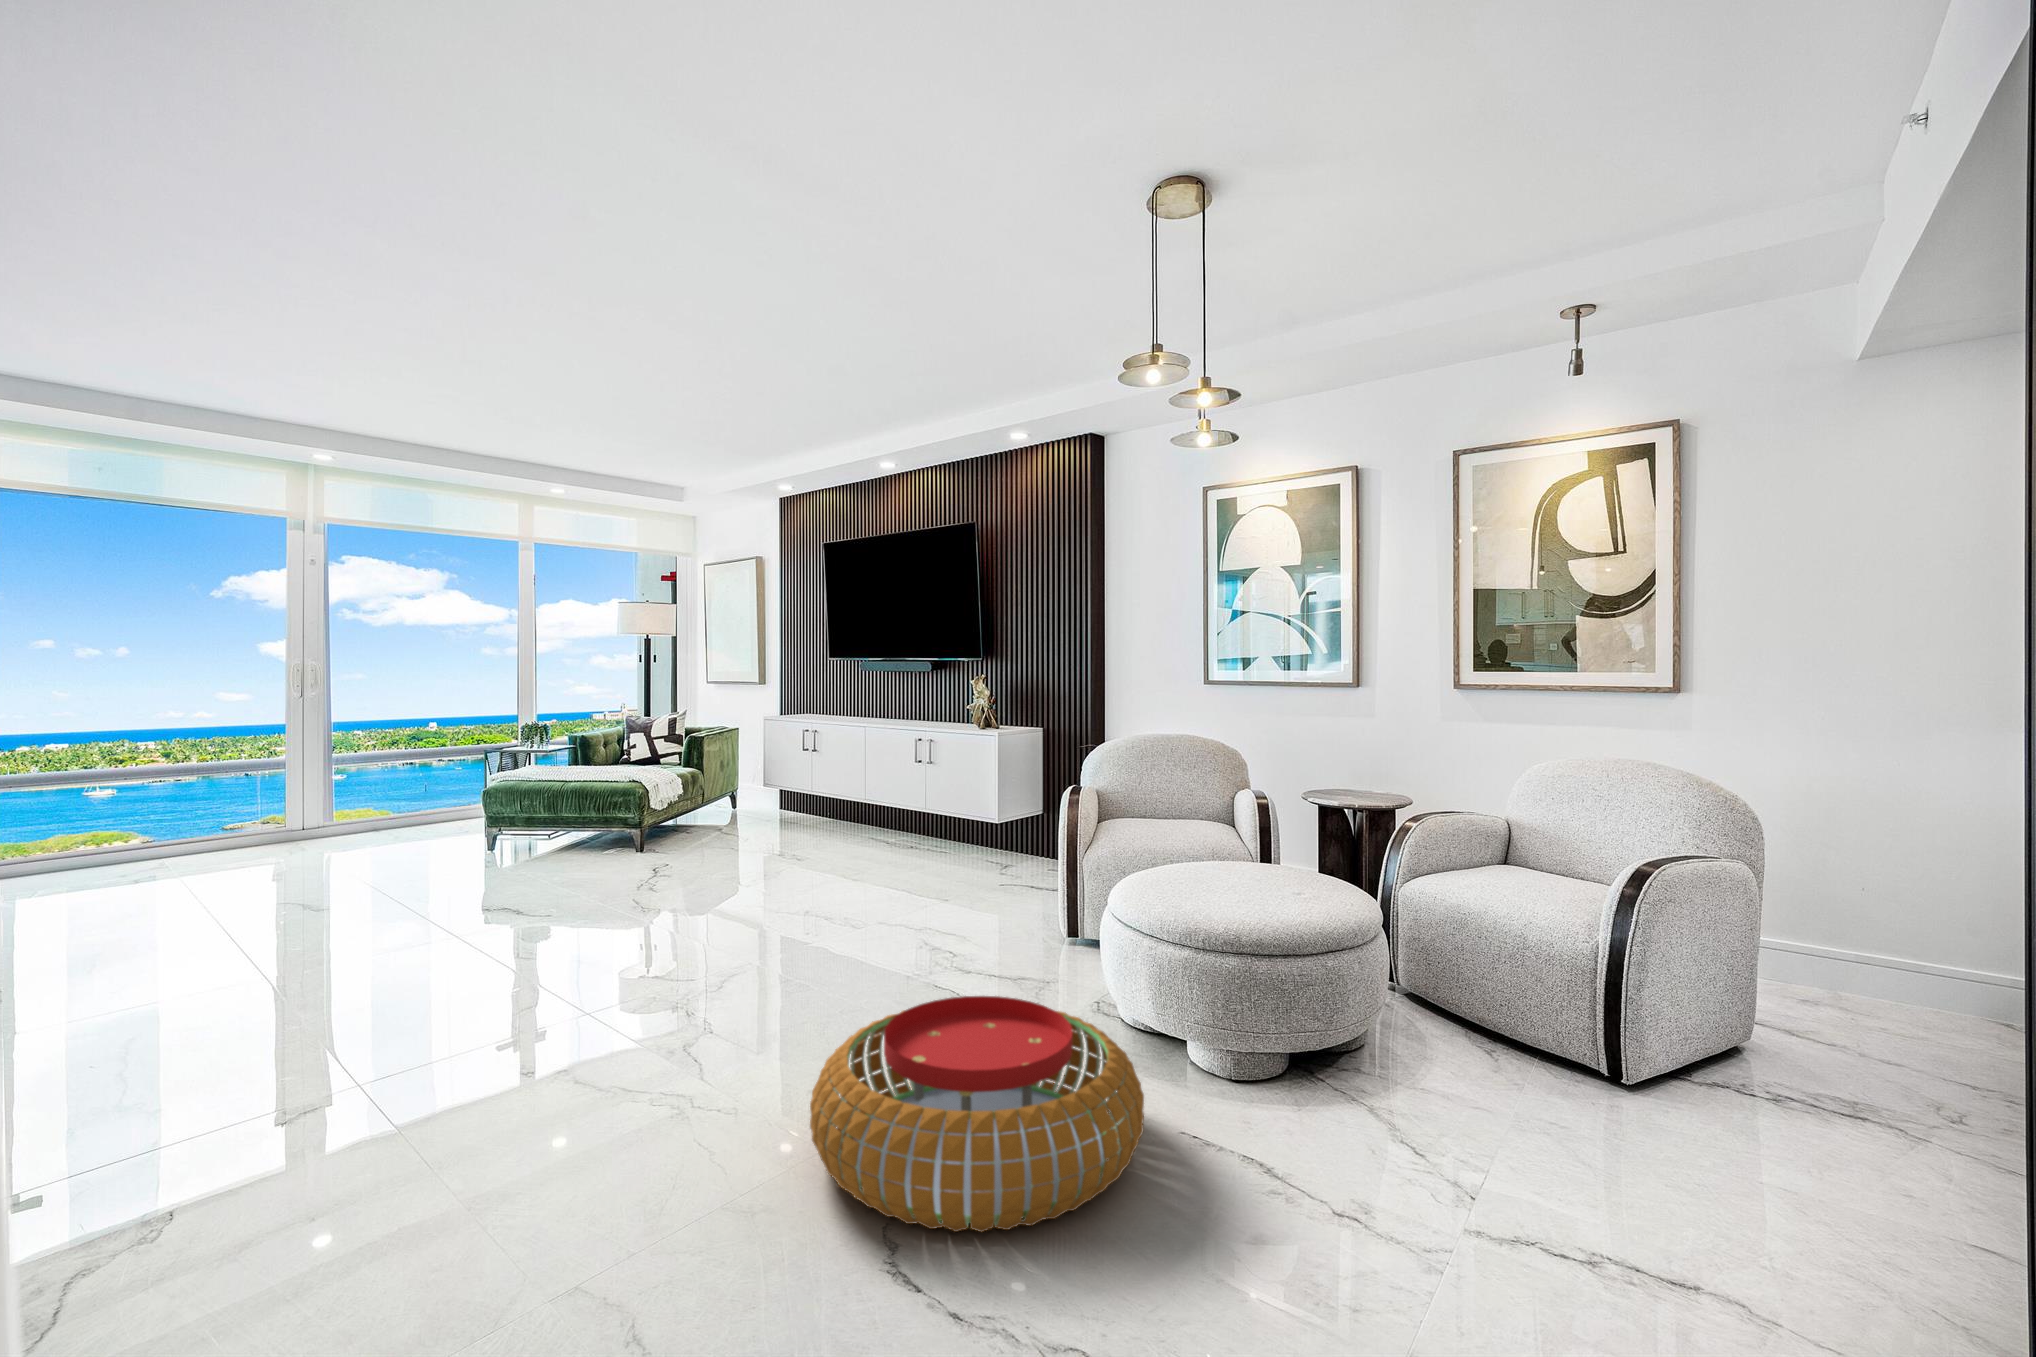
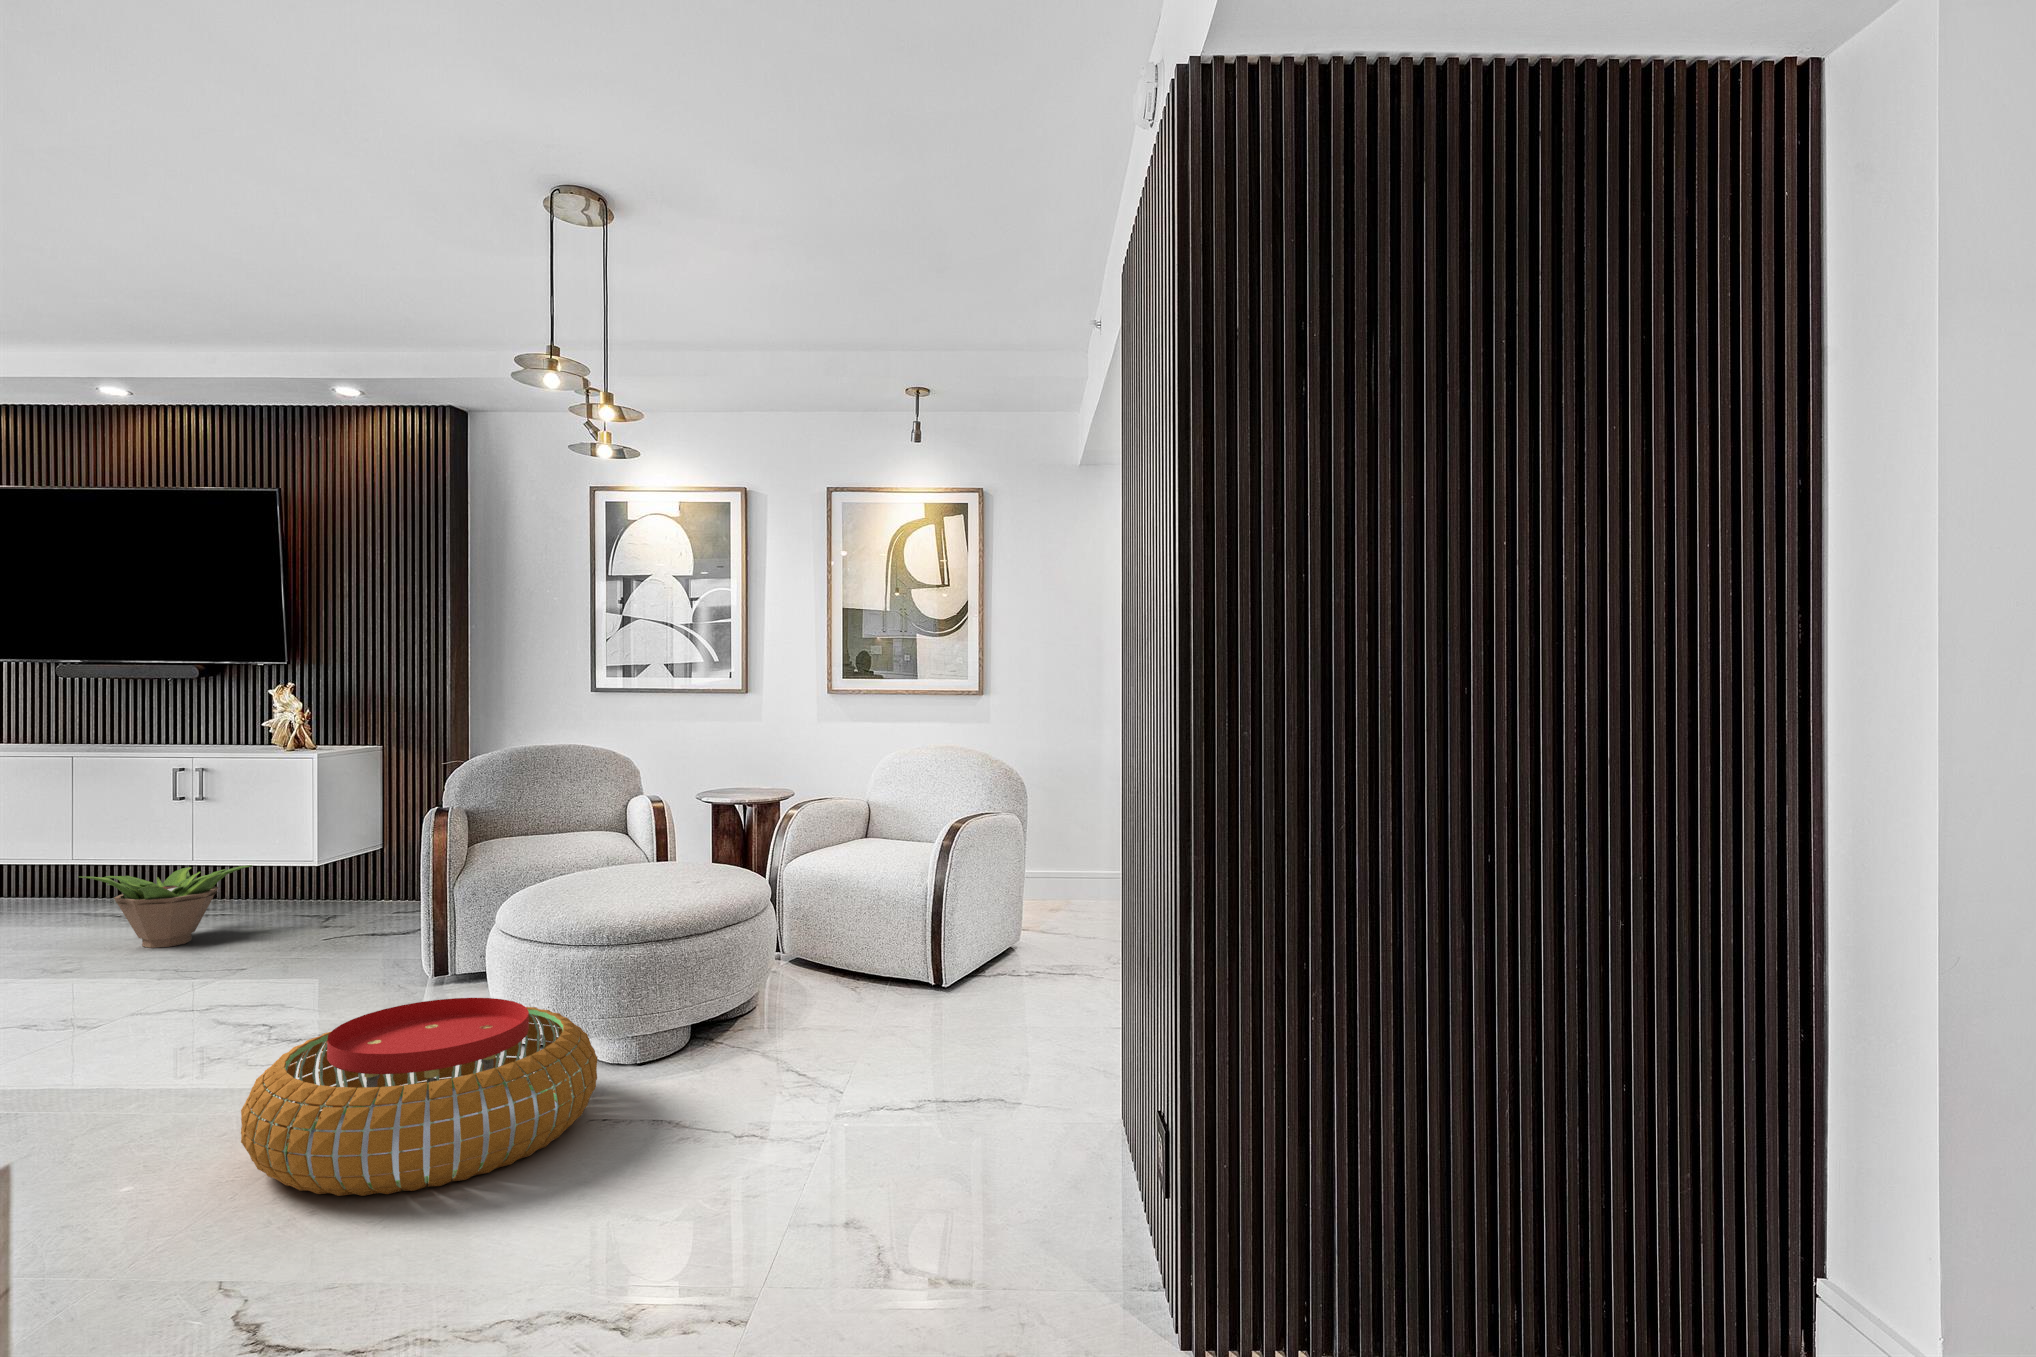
decorative plant: none [844,818,950,879] -> present [80,865,252,948]

